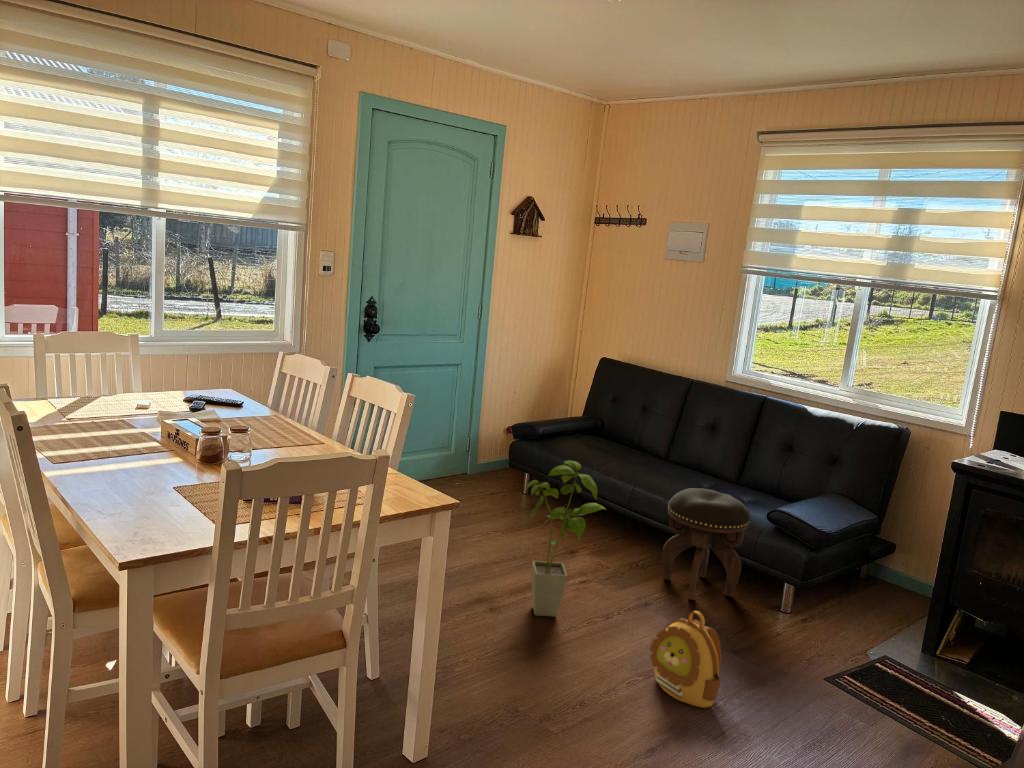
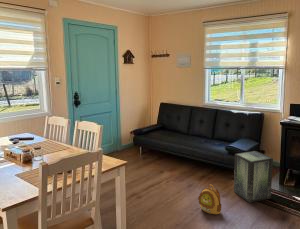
house plant: present [526,460,605,617] -> none [148,143,176,195]
footstool: present [662,488,750,600] -> none [194,144,220,181]
storage box: none [771,531,913,693] -> present [234,151,273,203]

